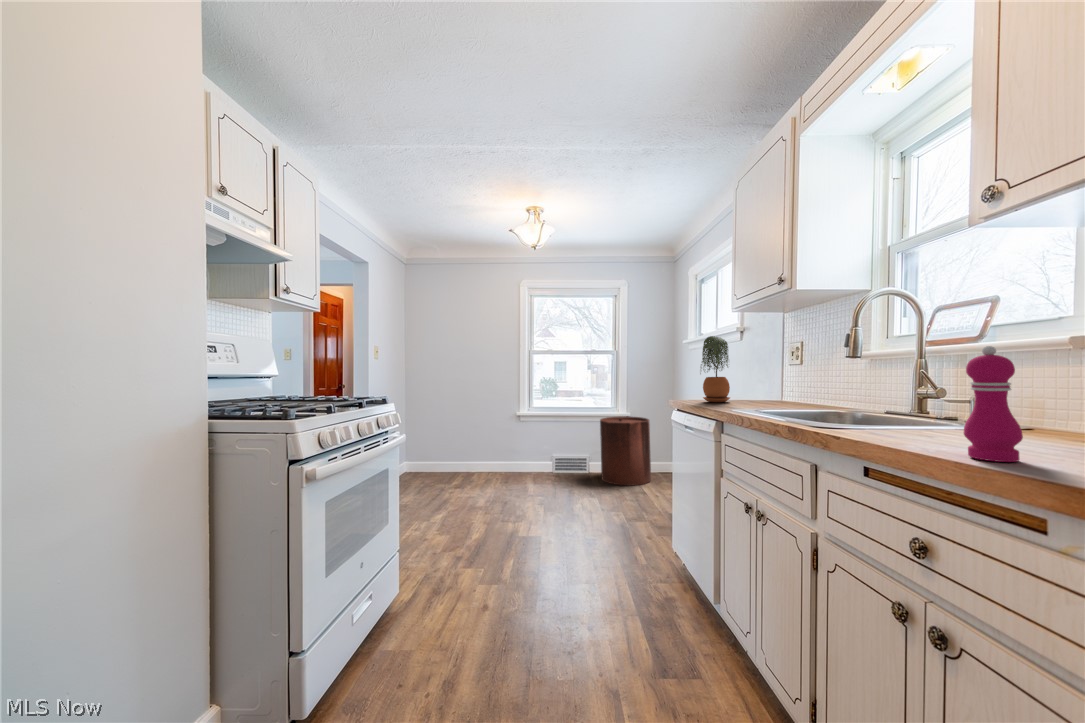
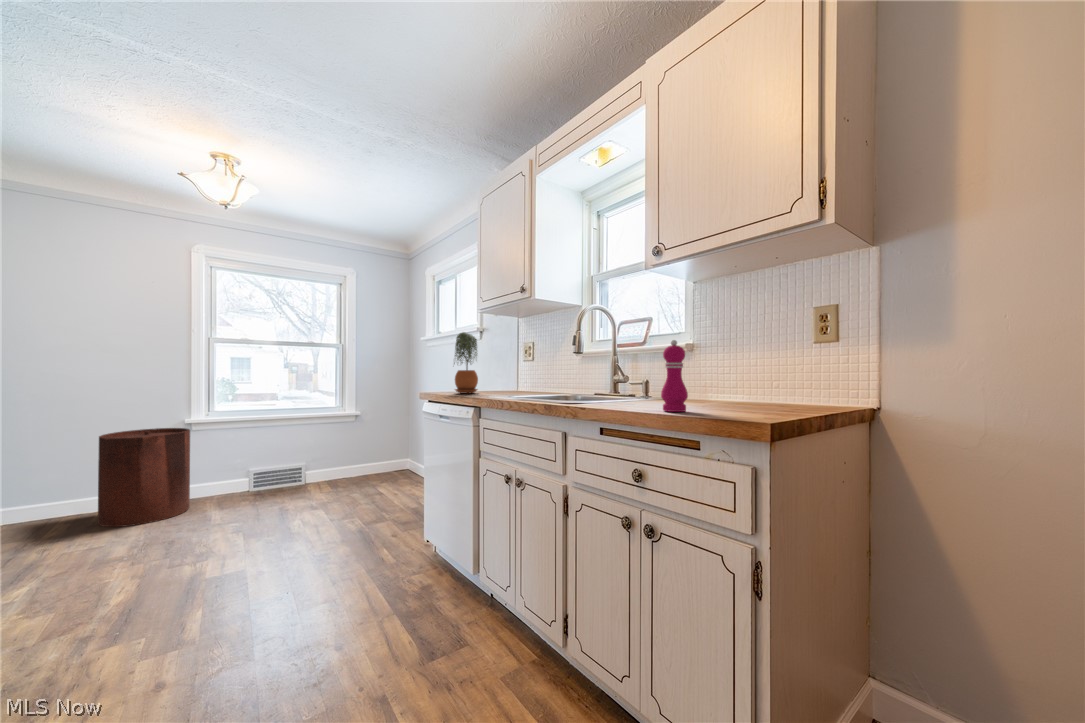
trash can: present [600,417,651,486] -> present [98,428,190,527]

